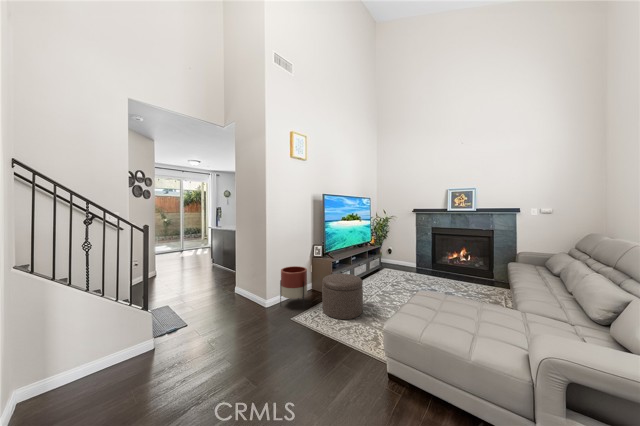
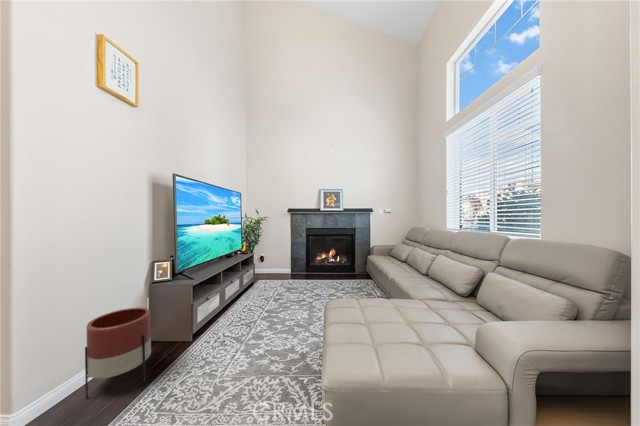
ottoman: present [322,273,363,319] -> none [183,302,251,382]

